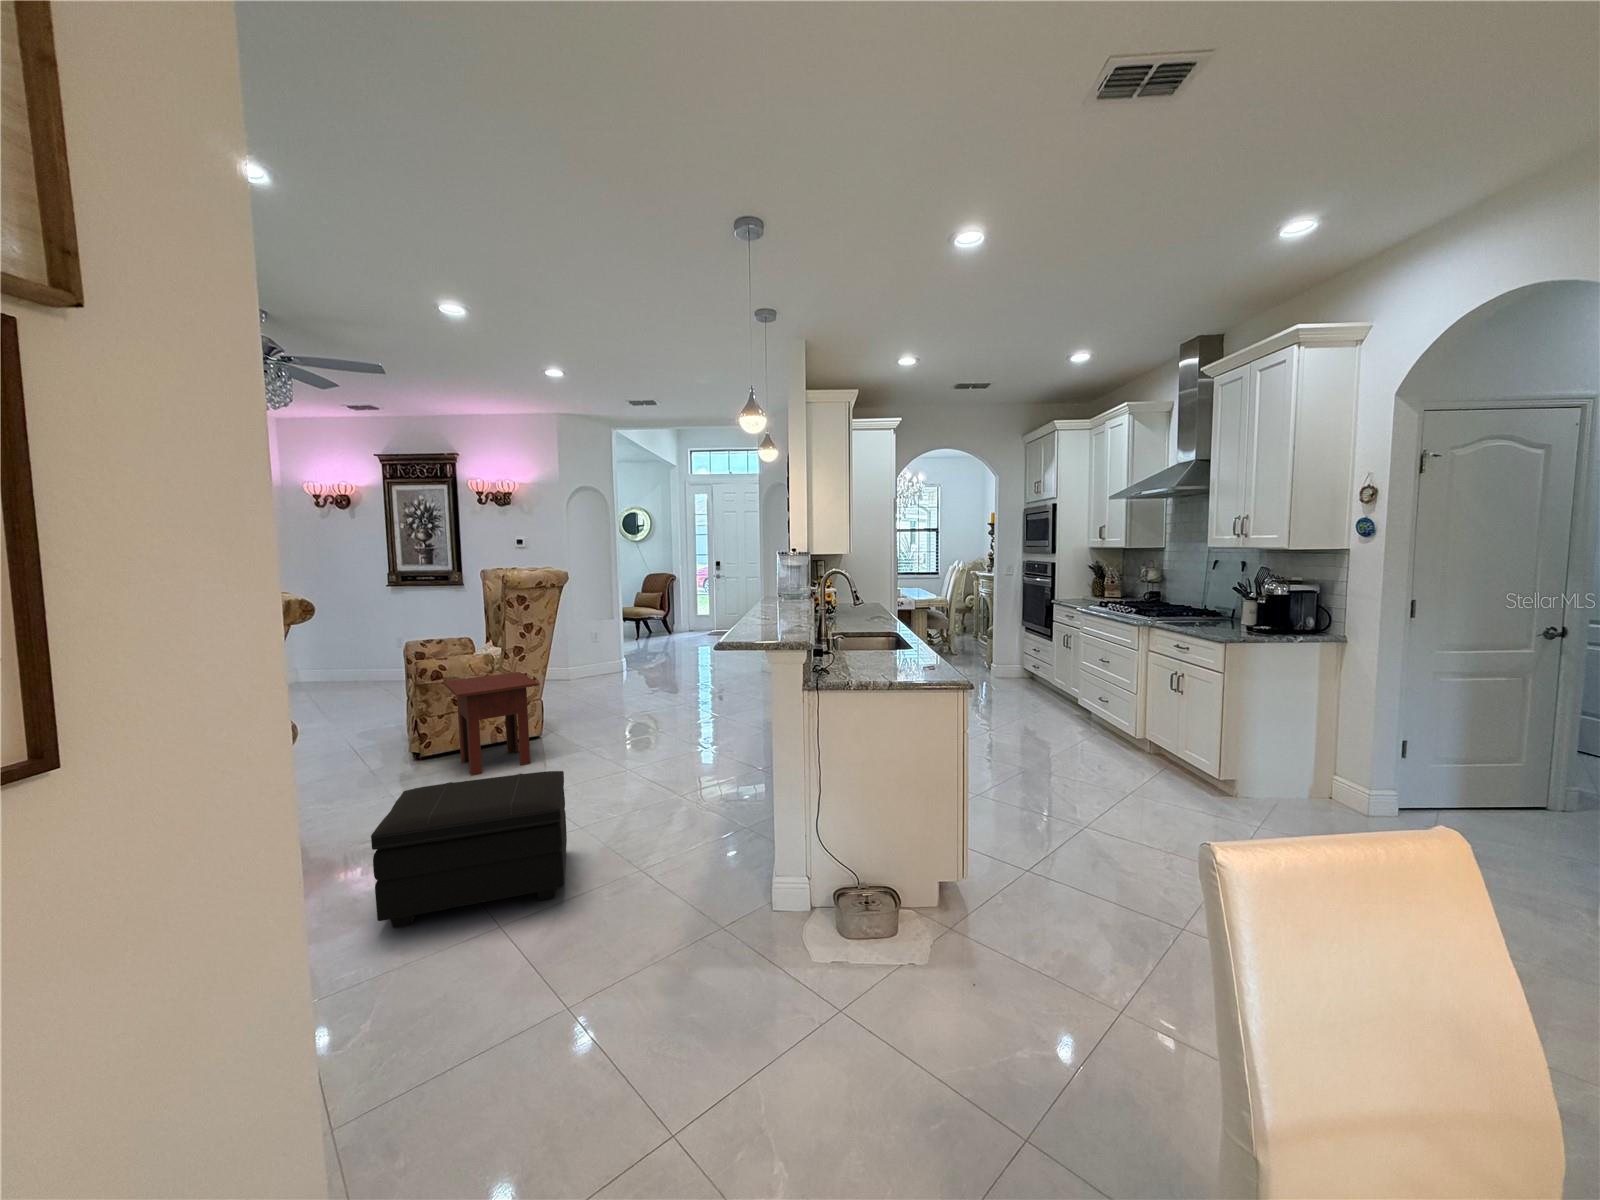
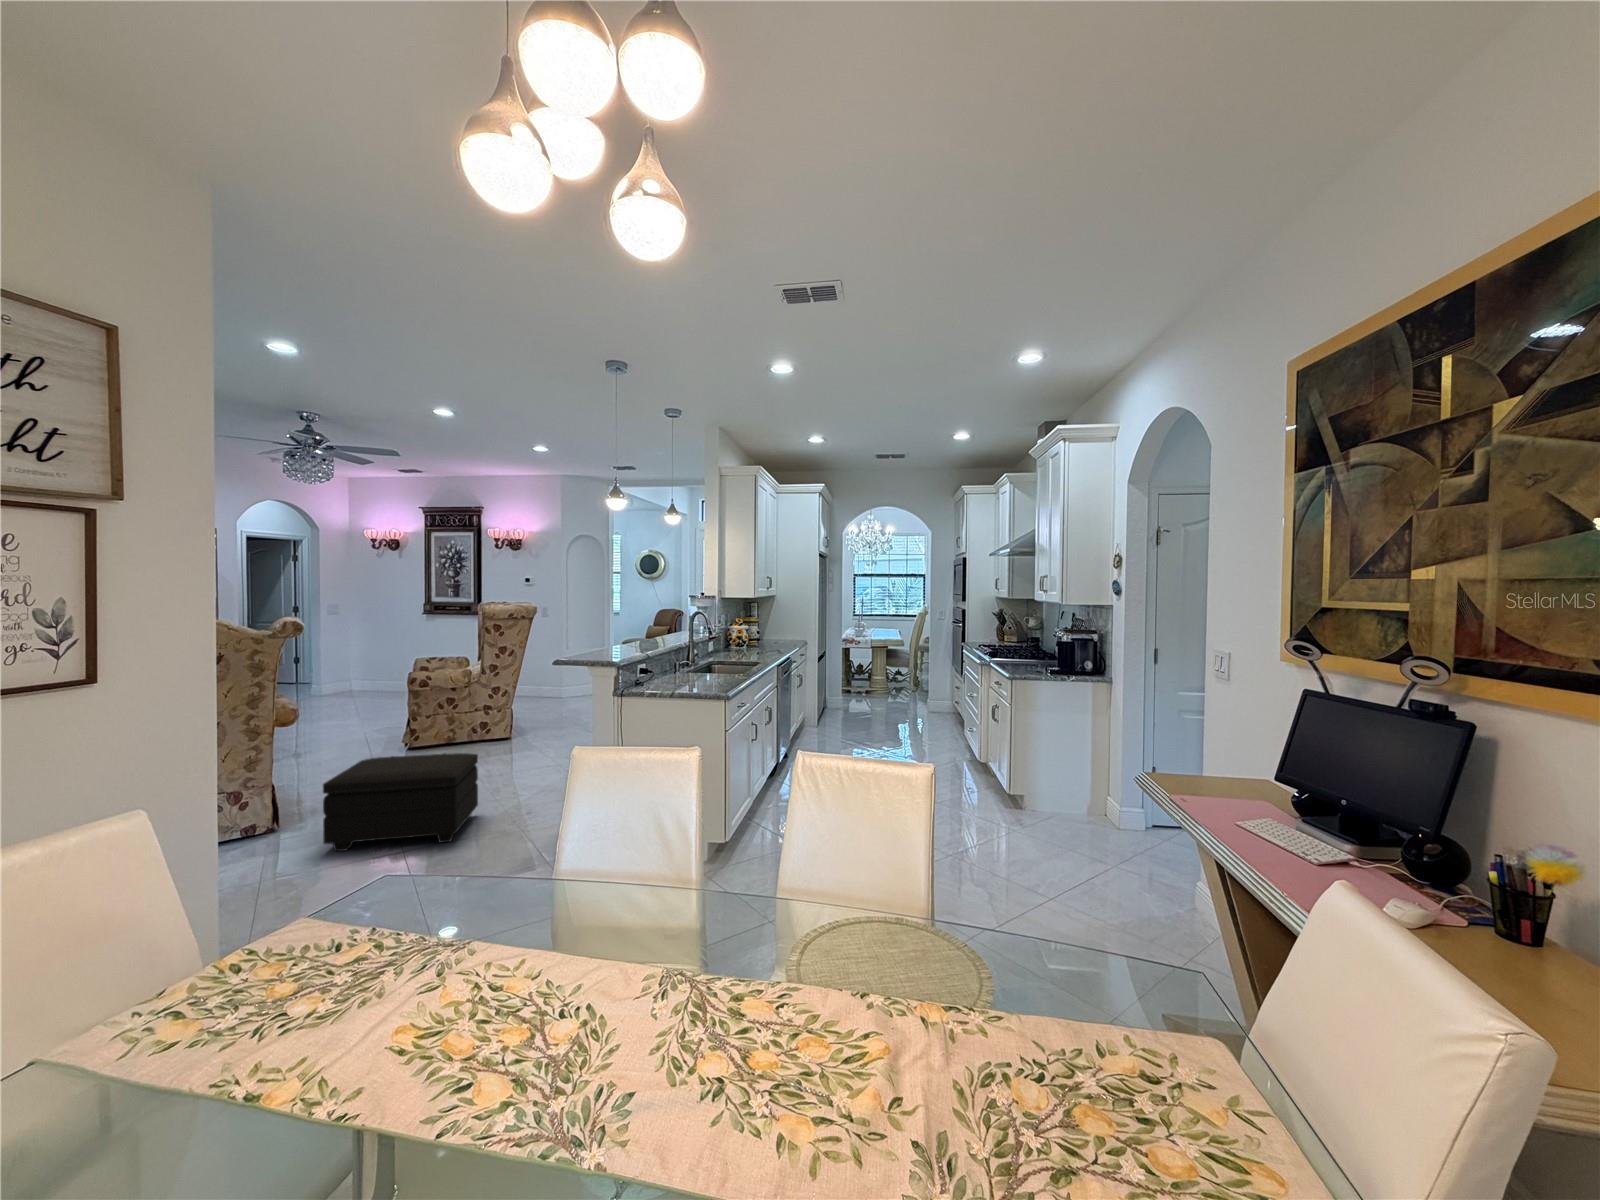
side table: present [444,672,539,776] -> none [432,685,500,763]

